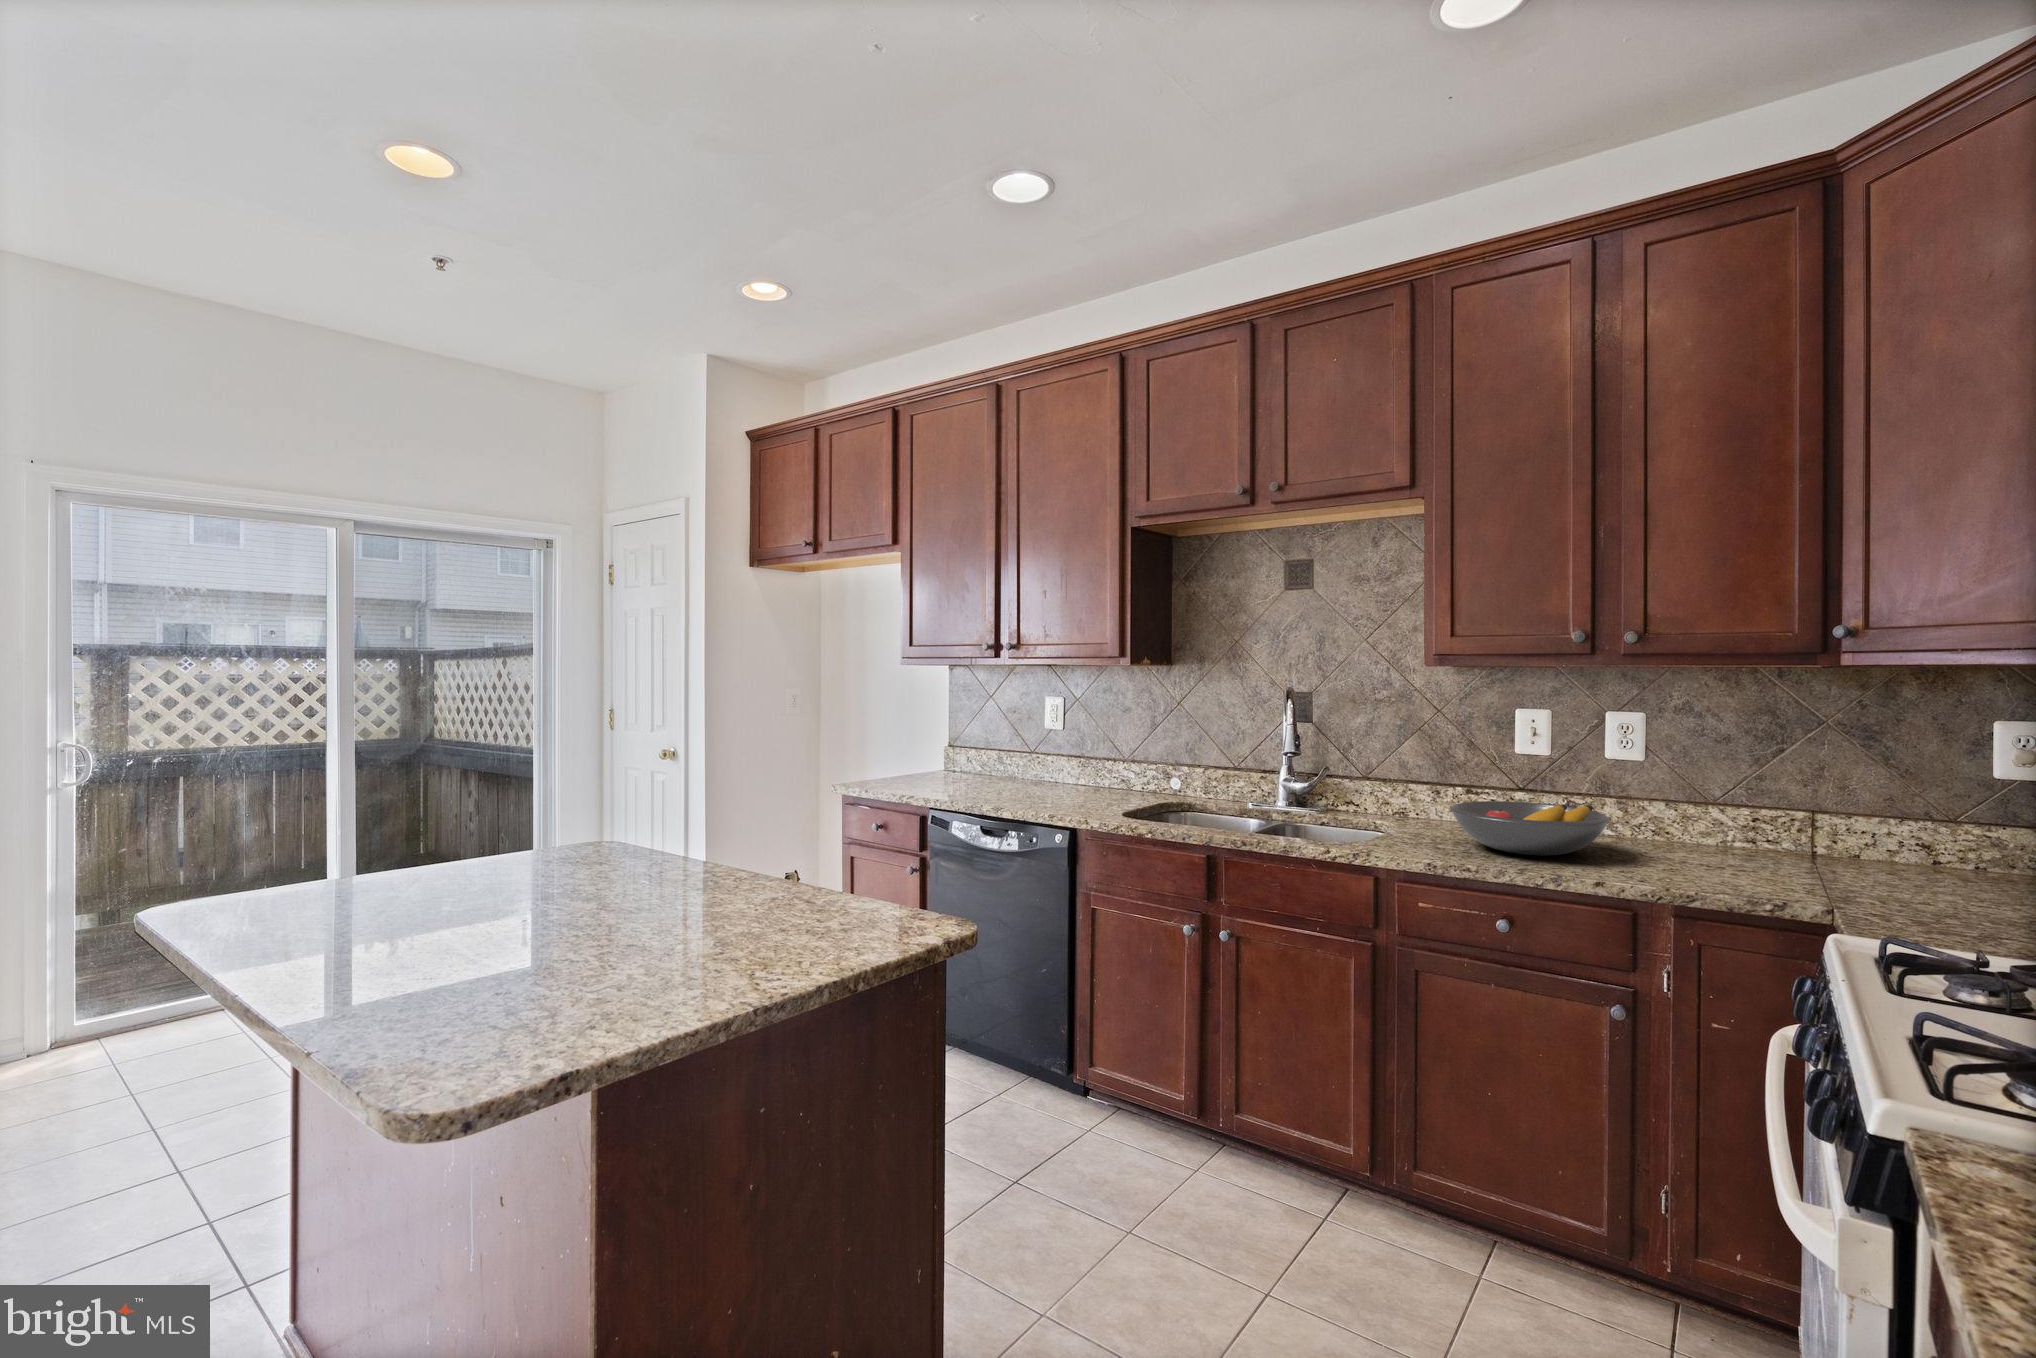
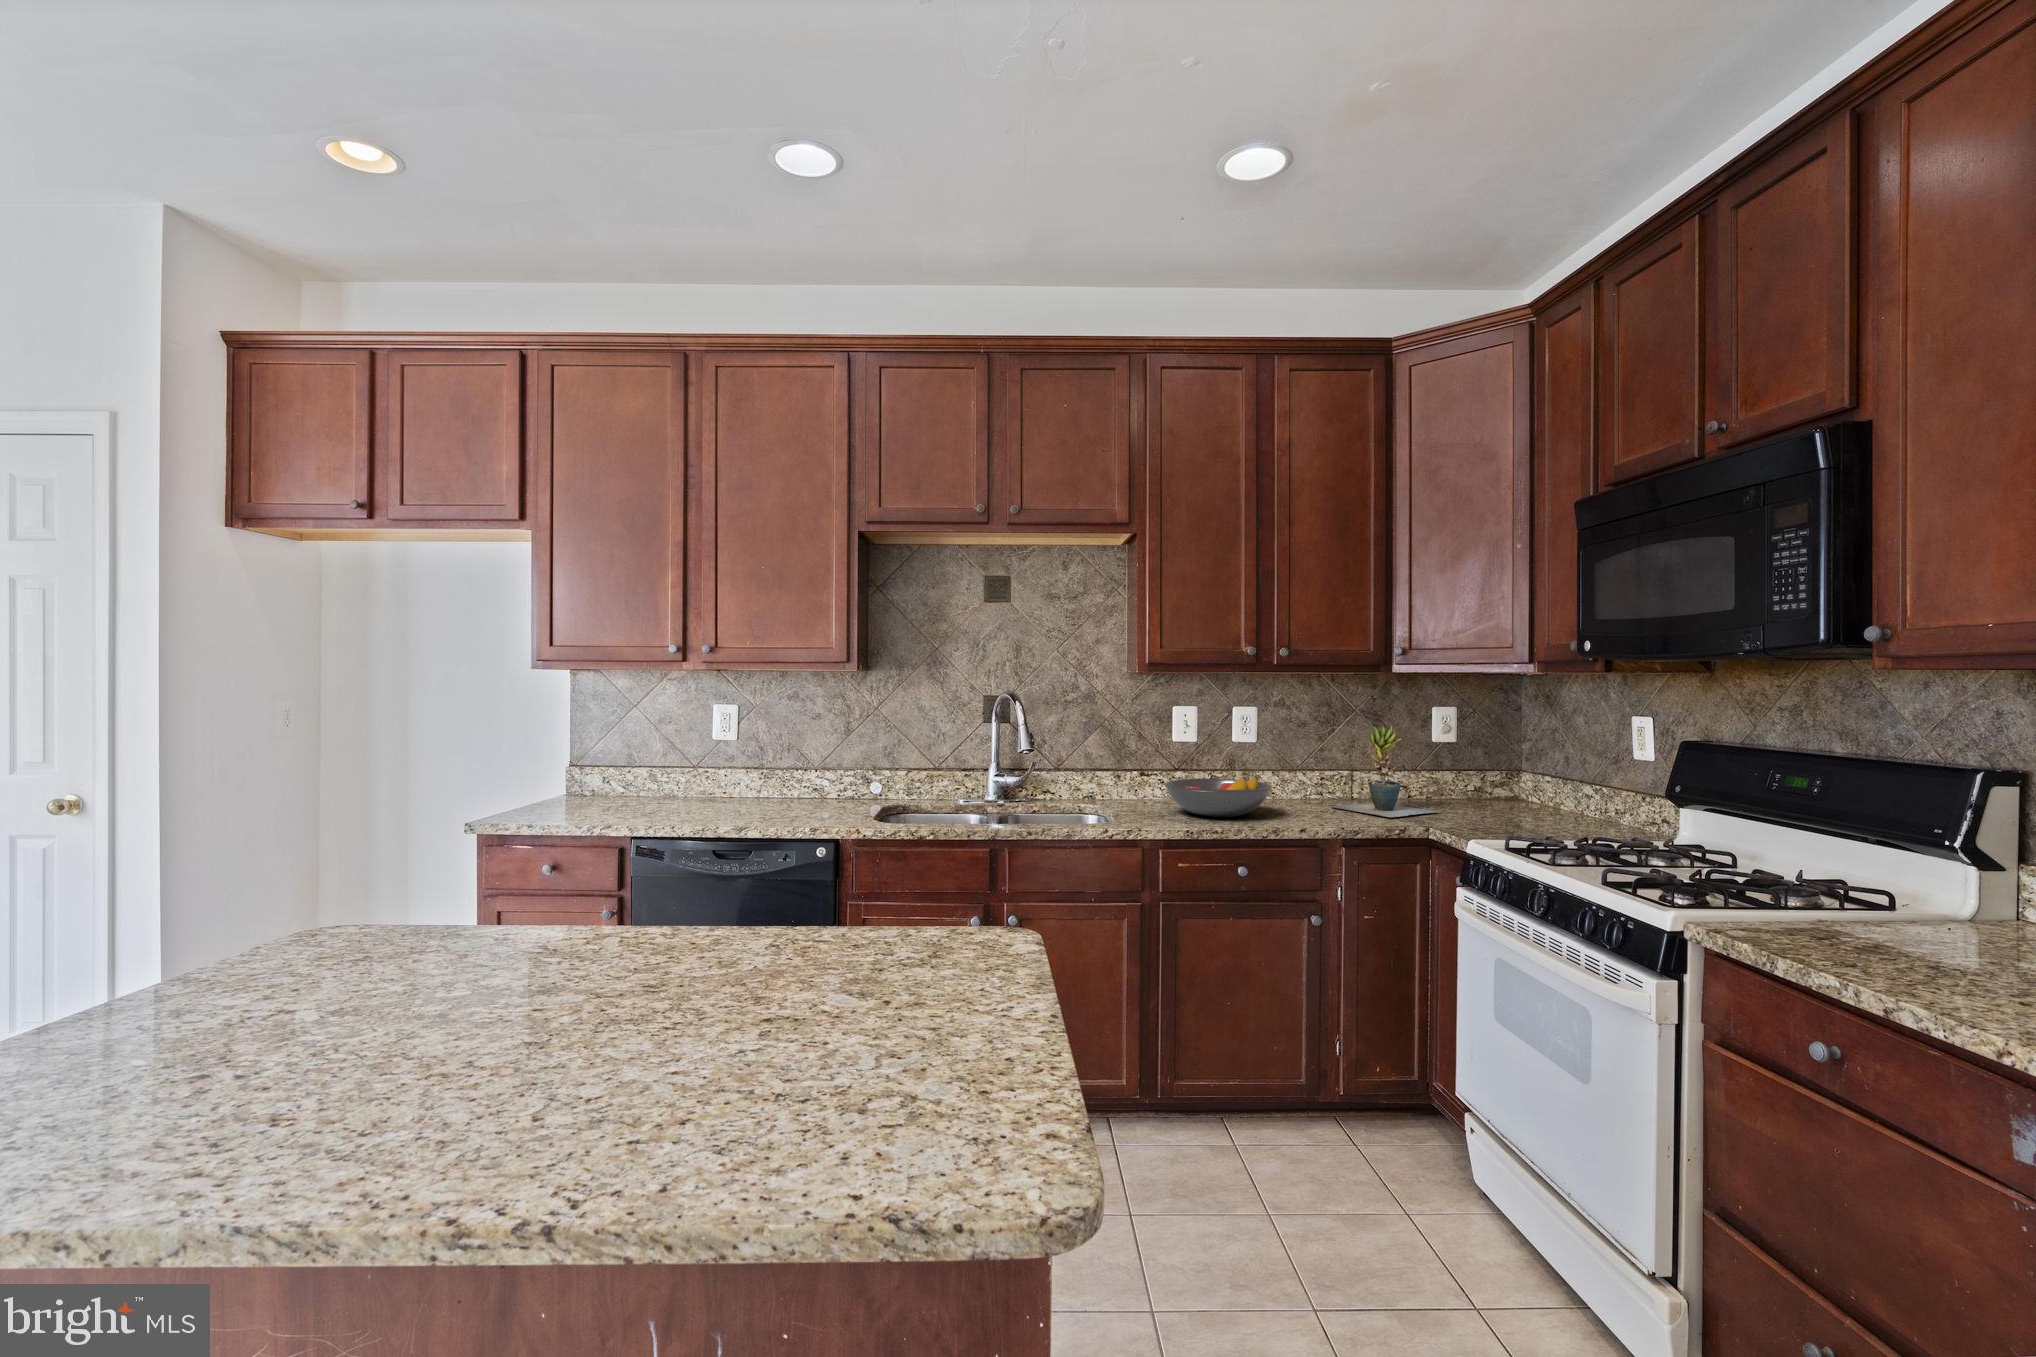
potted plant: none [1739,745,1951,894] -> present [1332,726,1436,817]

